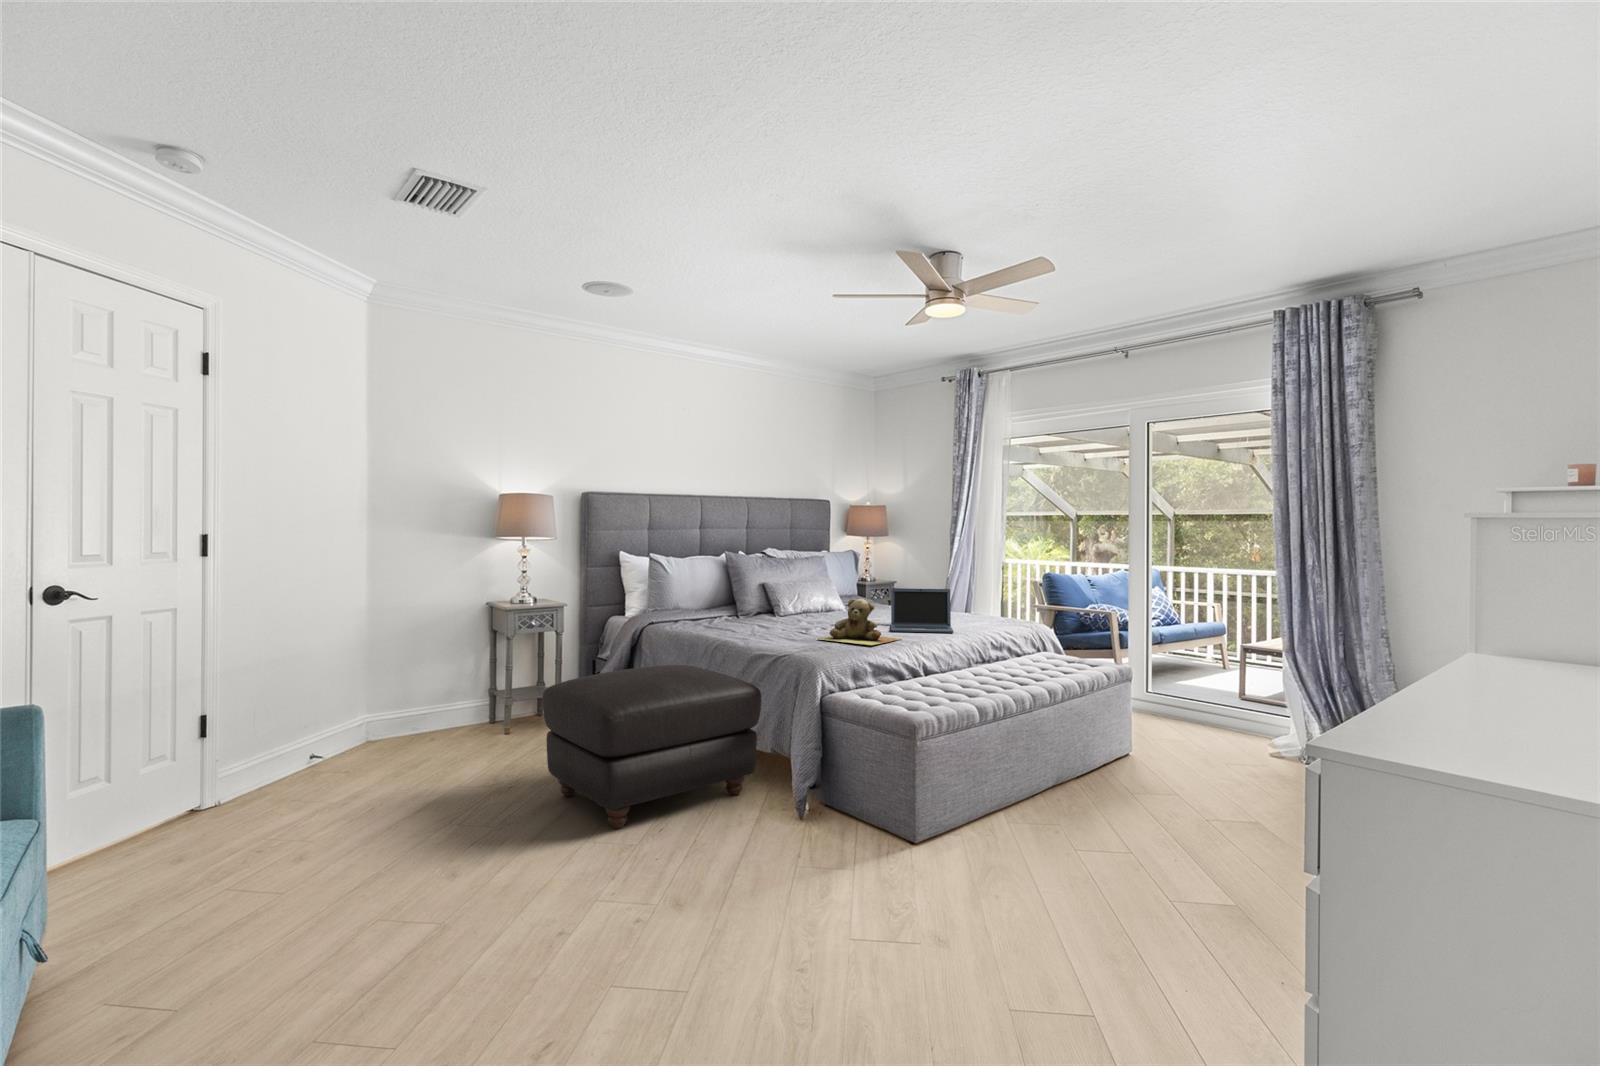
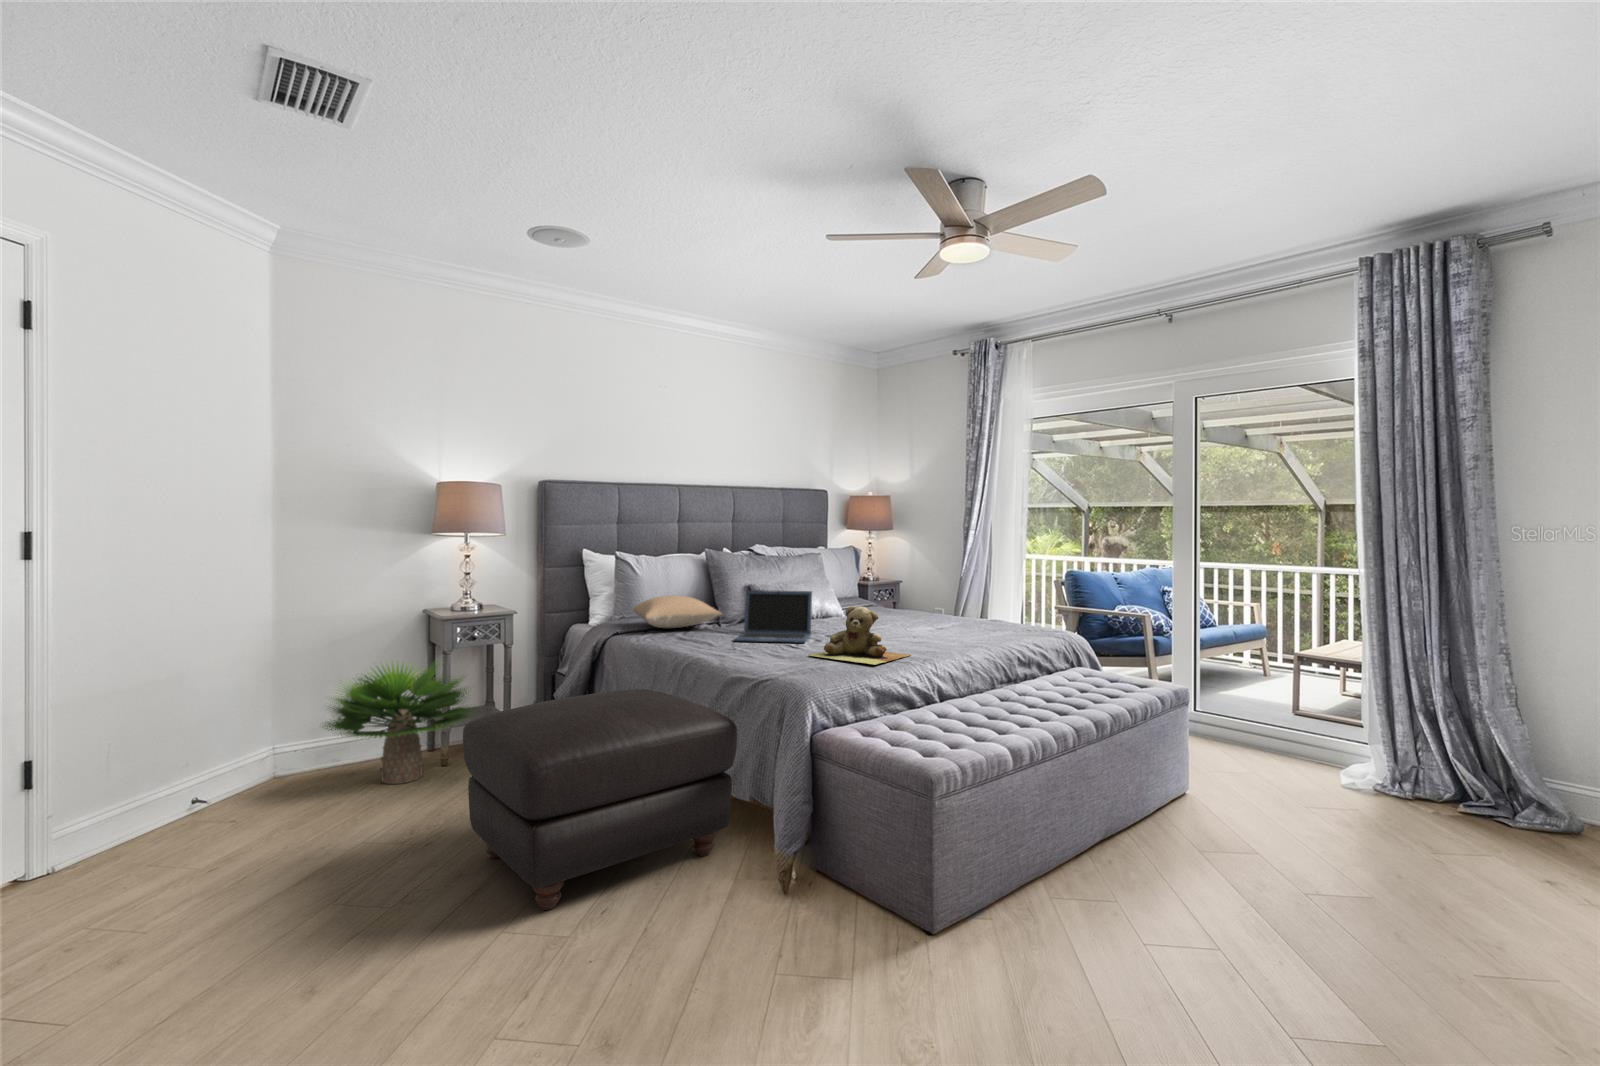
laptop: present [891,588,954,633] -> present [734,590,812,643]
pillow: none [664,592,742,619] -> present [633,596,722,628]
potted plant: none [407,640,540,747] -> present [324,661,471,784]

